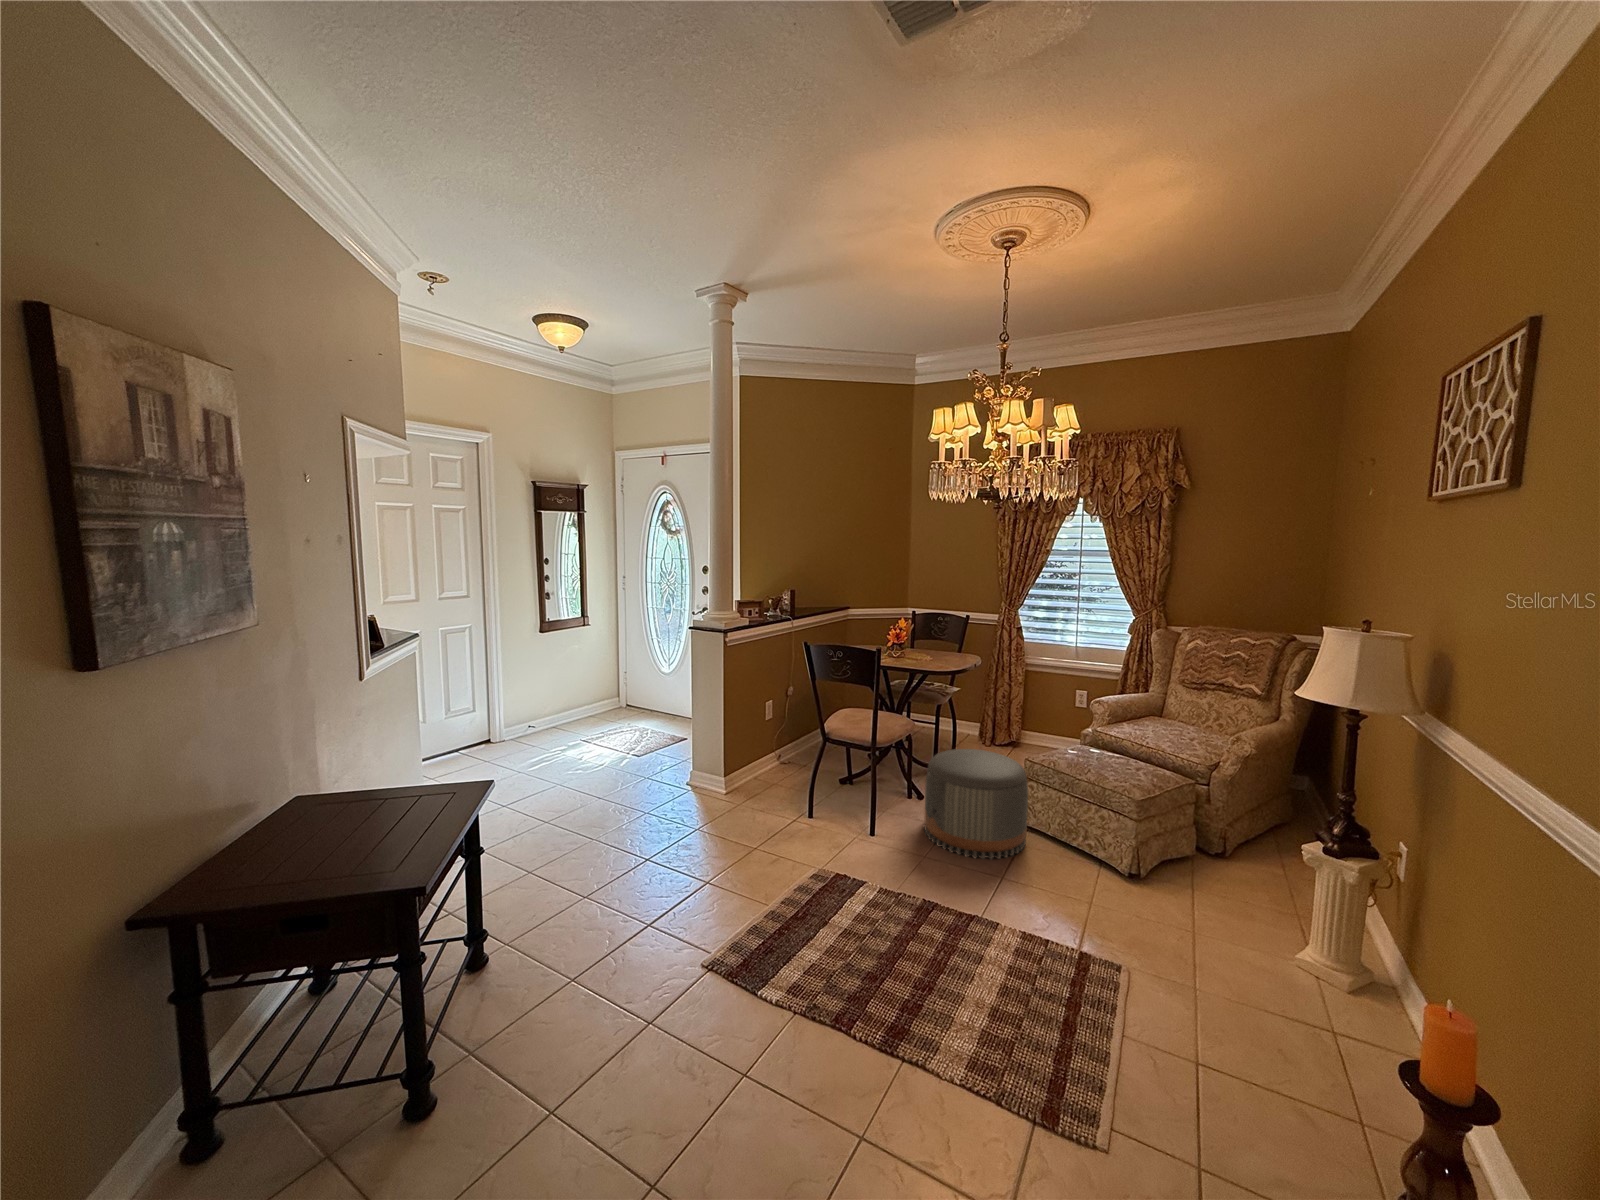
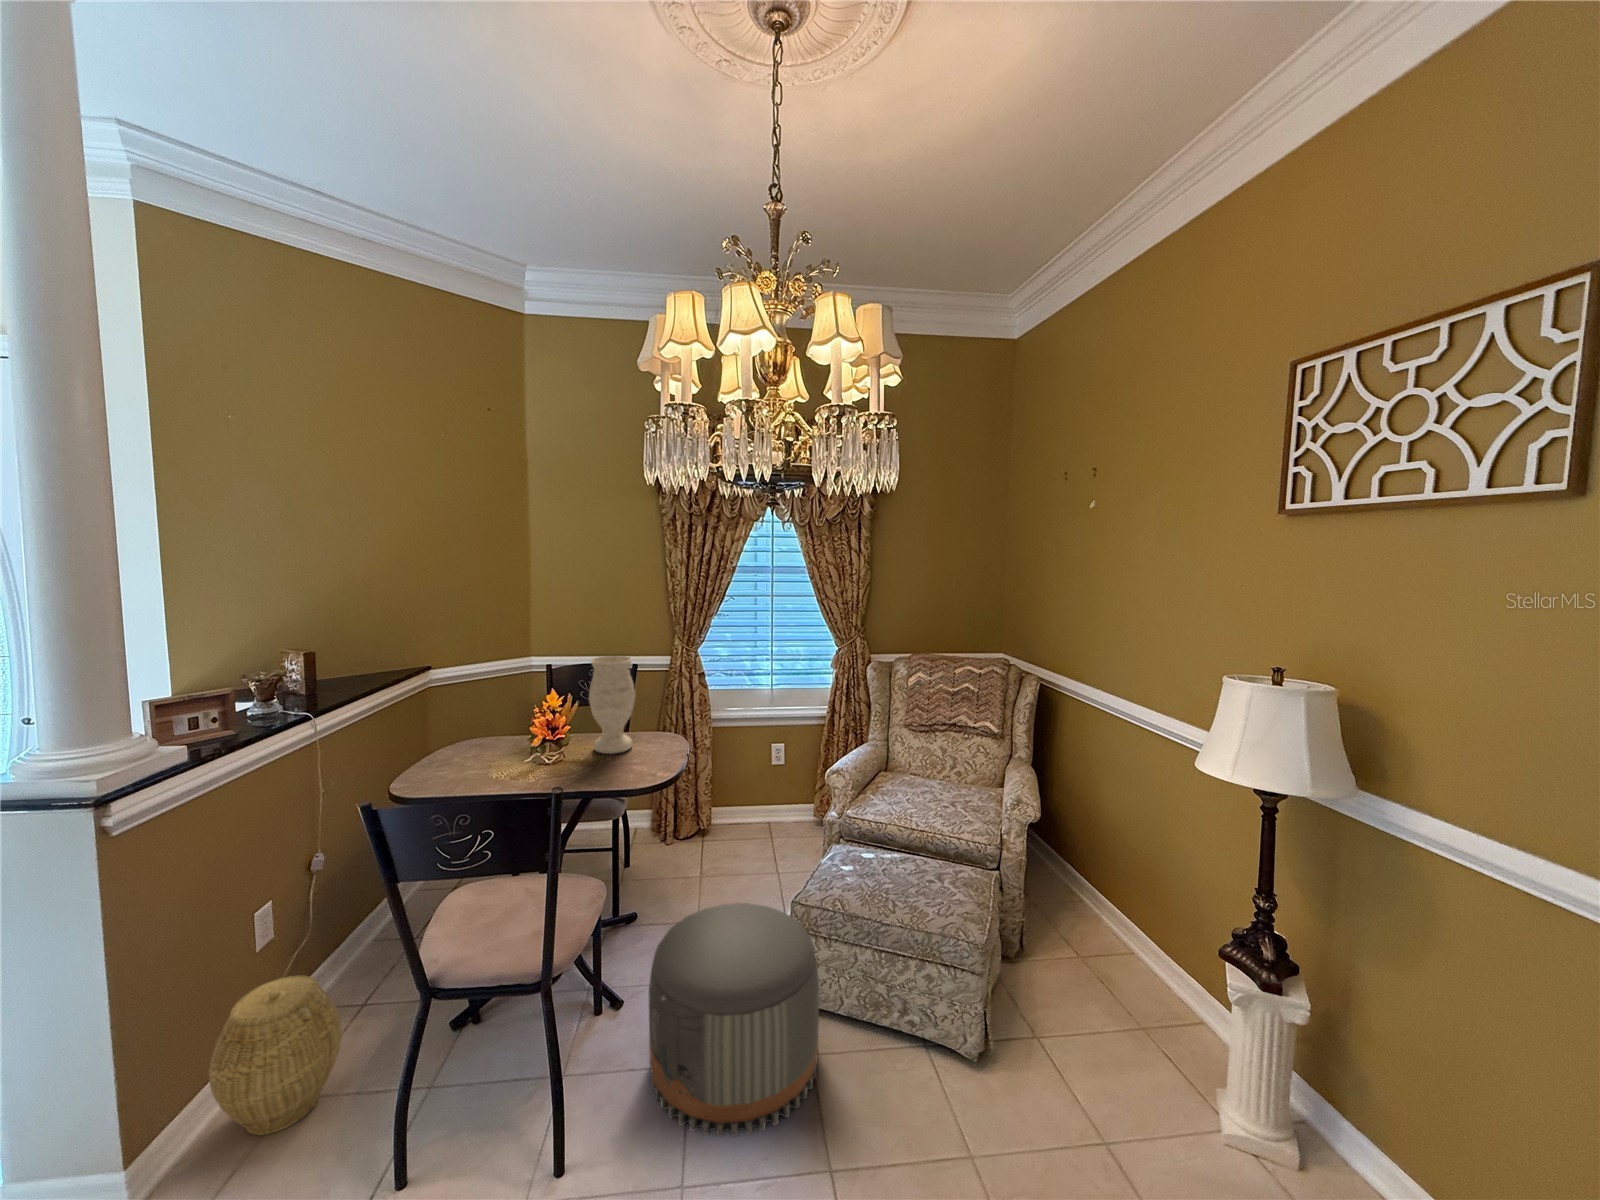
vase: none [922,600,950,658] -> present [589,656,635,754]
woven basket: none [748,729,794,790] -> present [209,976,342,1135]

